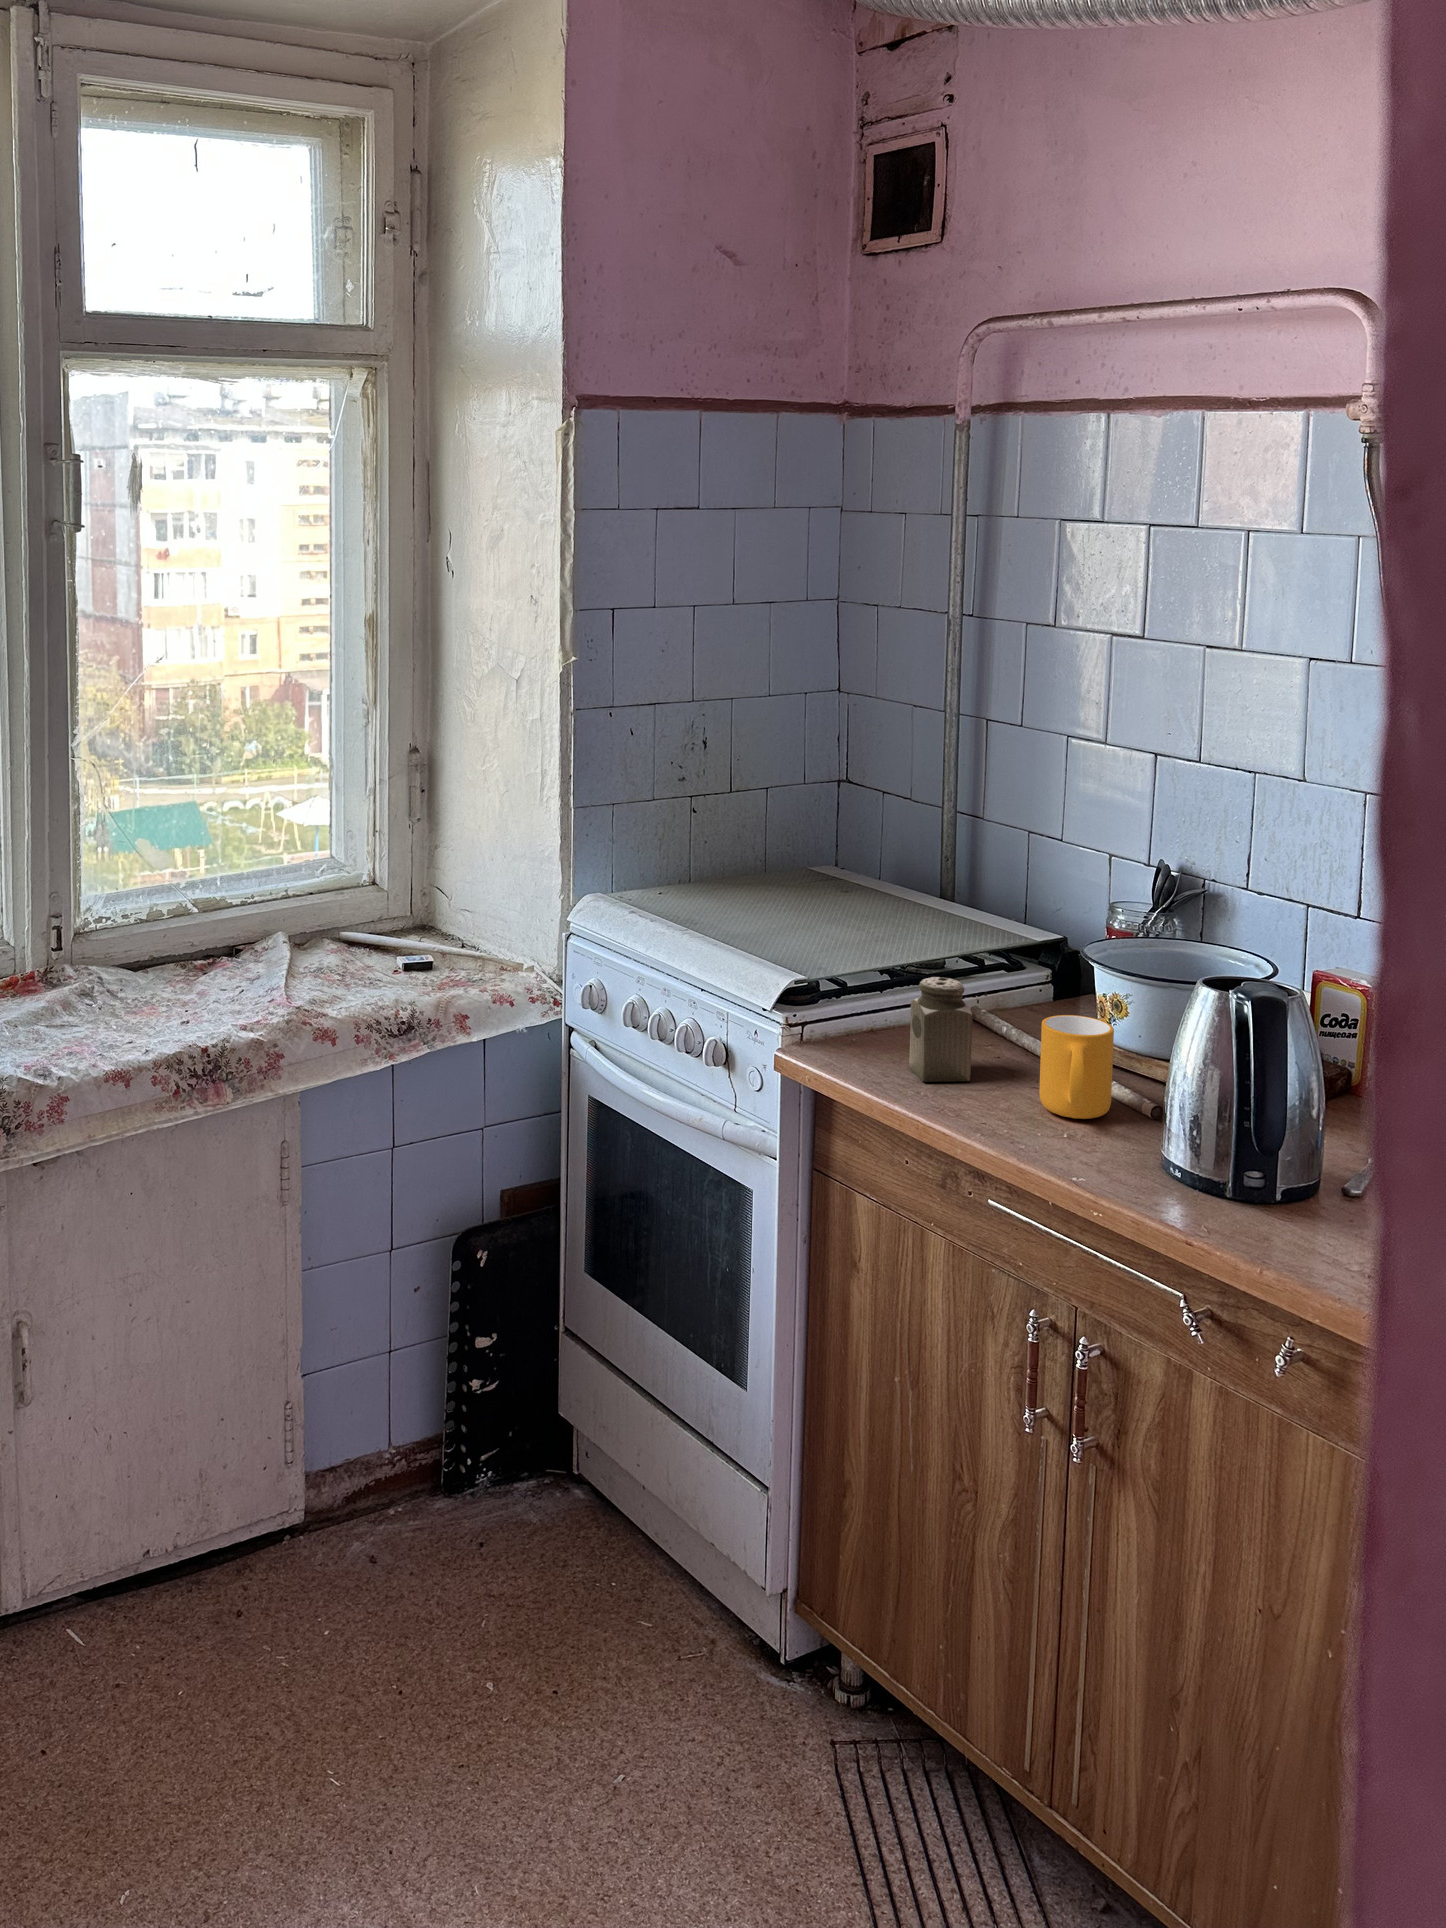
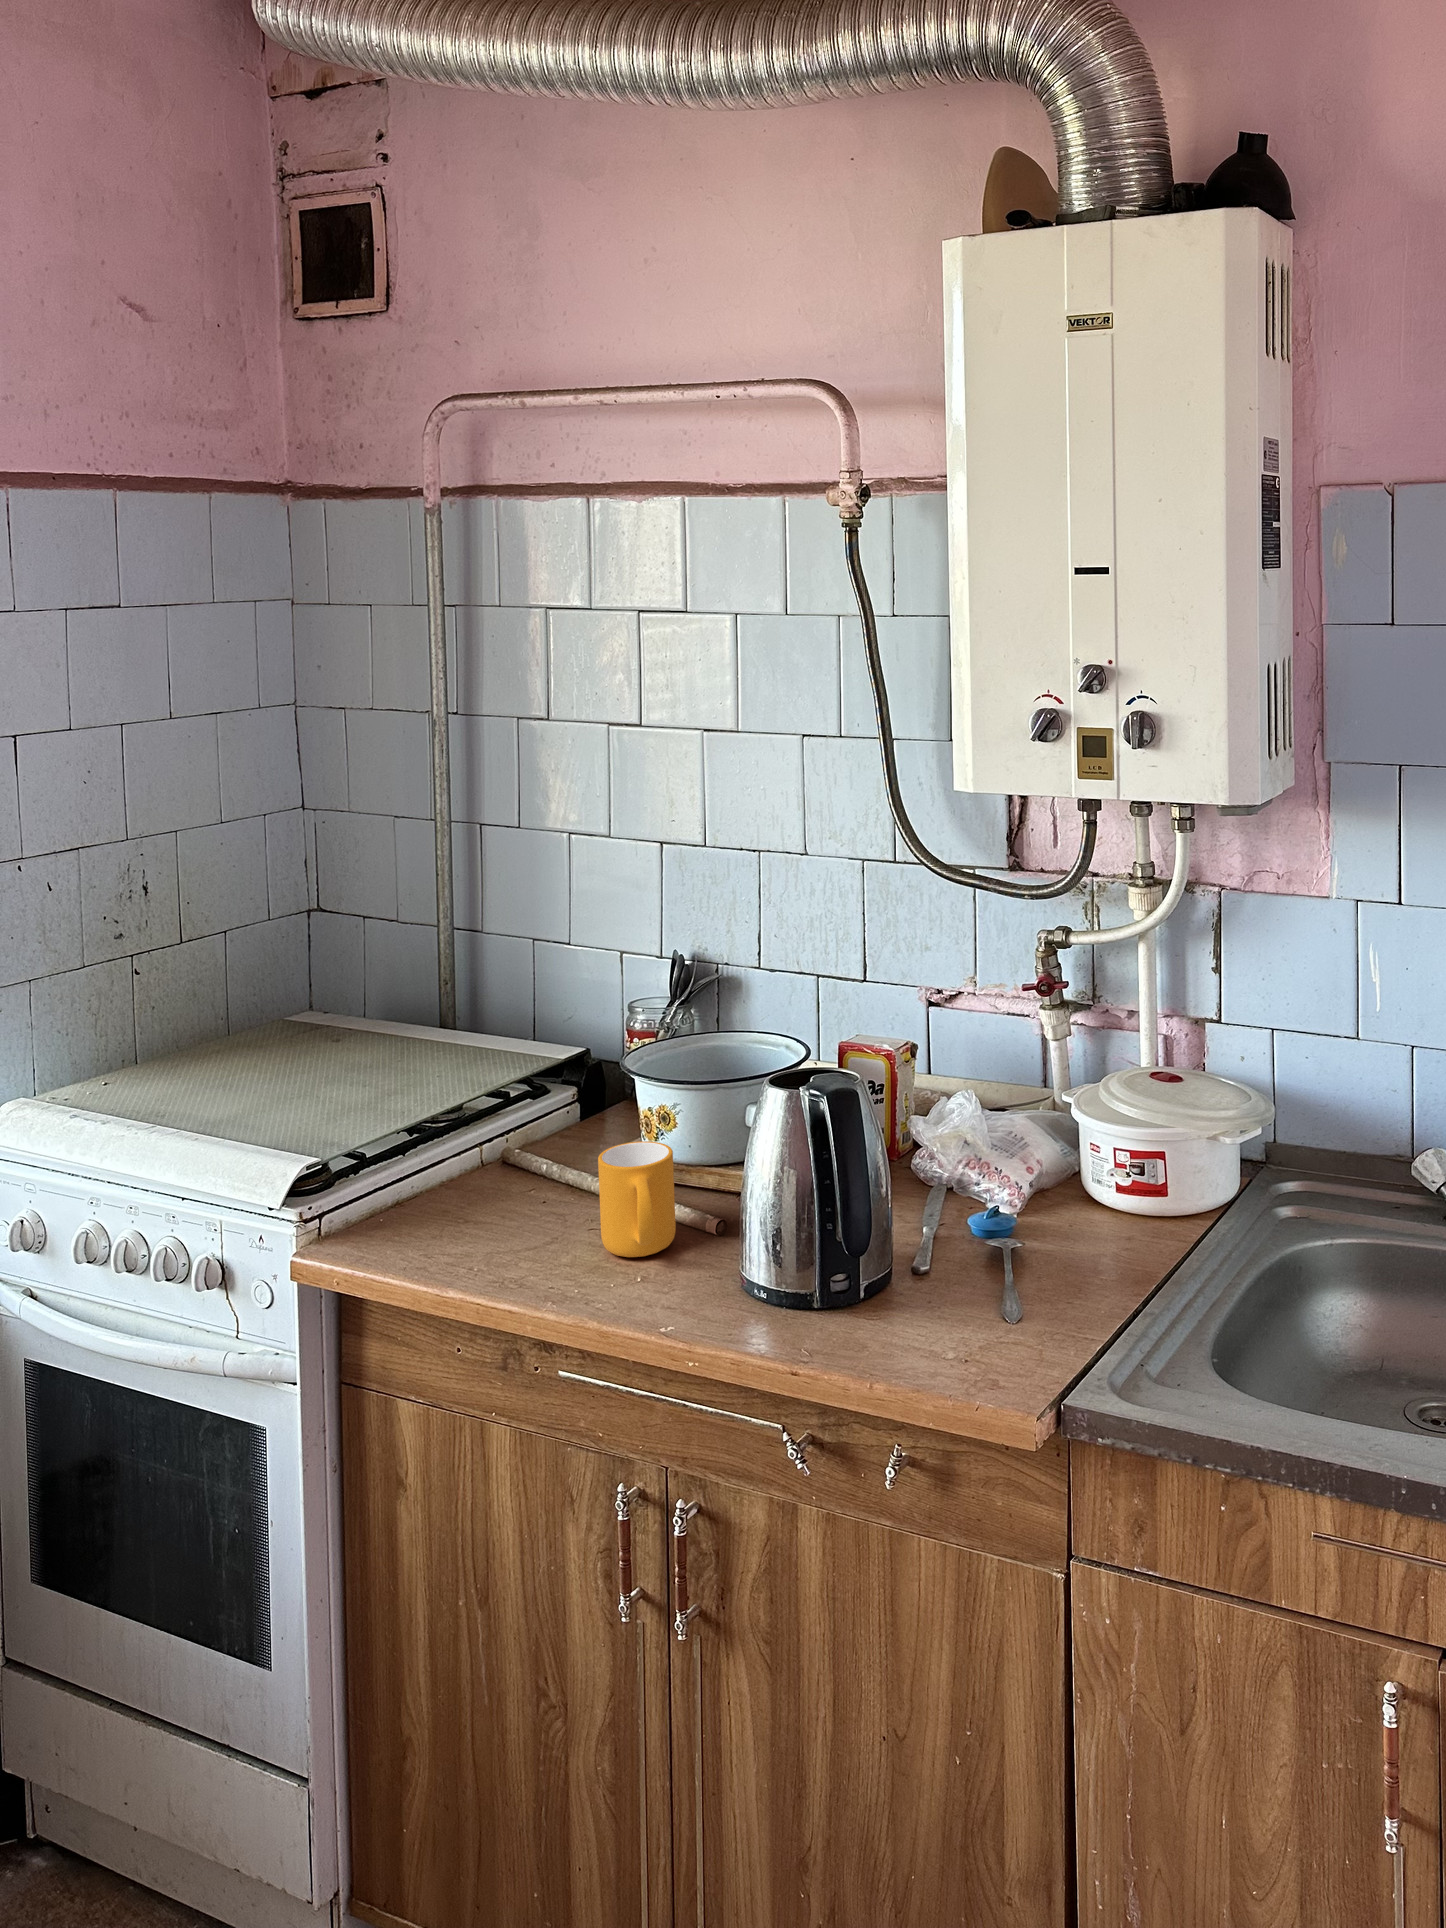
salt shaker: present [909,977,973,1082] -> none [447,1129,522,1254]

